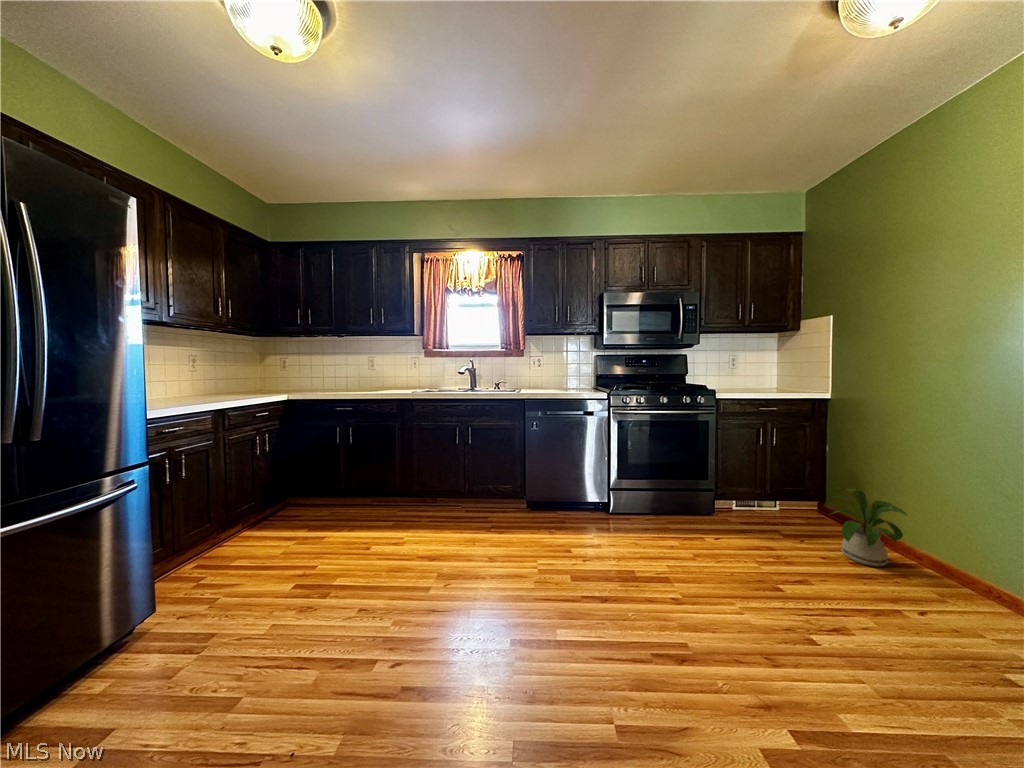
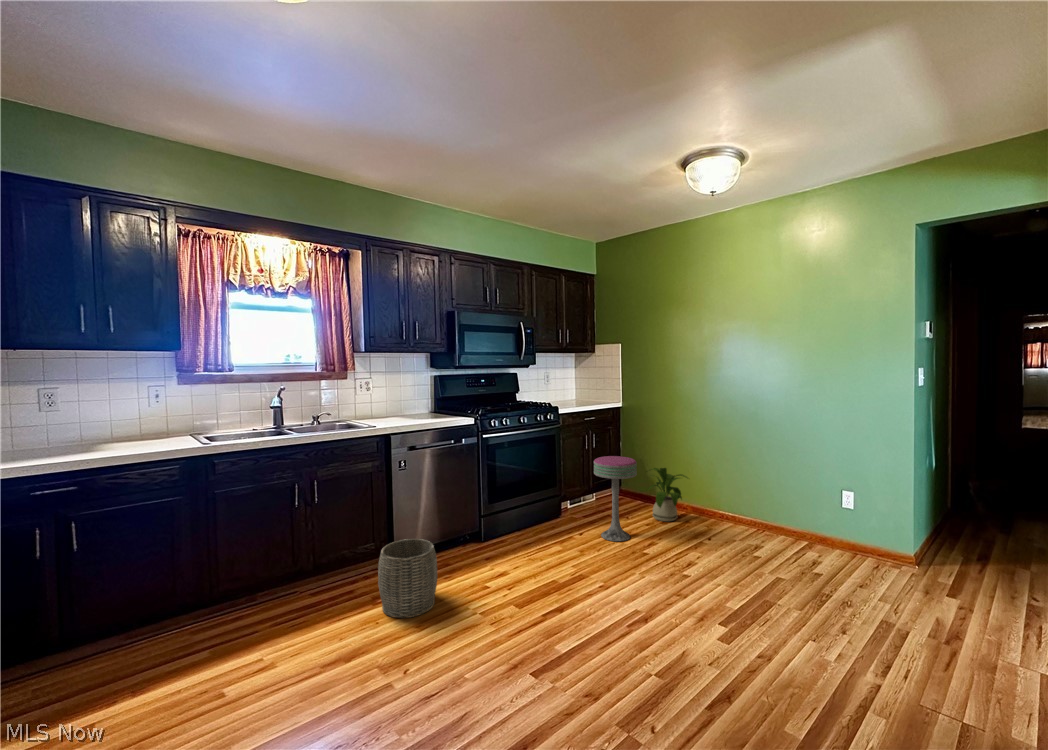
bar stool: none [727,459,790,564] -> present [594,456,637,541]
woven basket: none [481,490,526,551] -> present [378,539,437,618]

